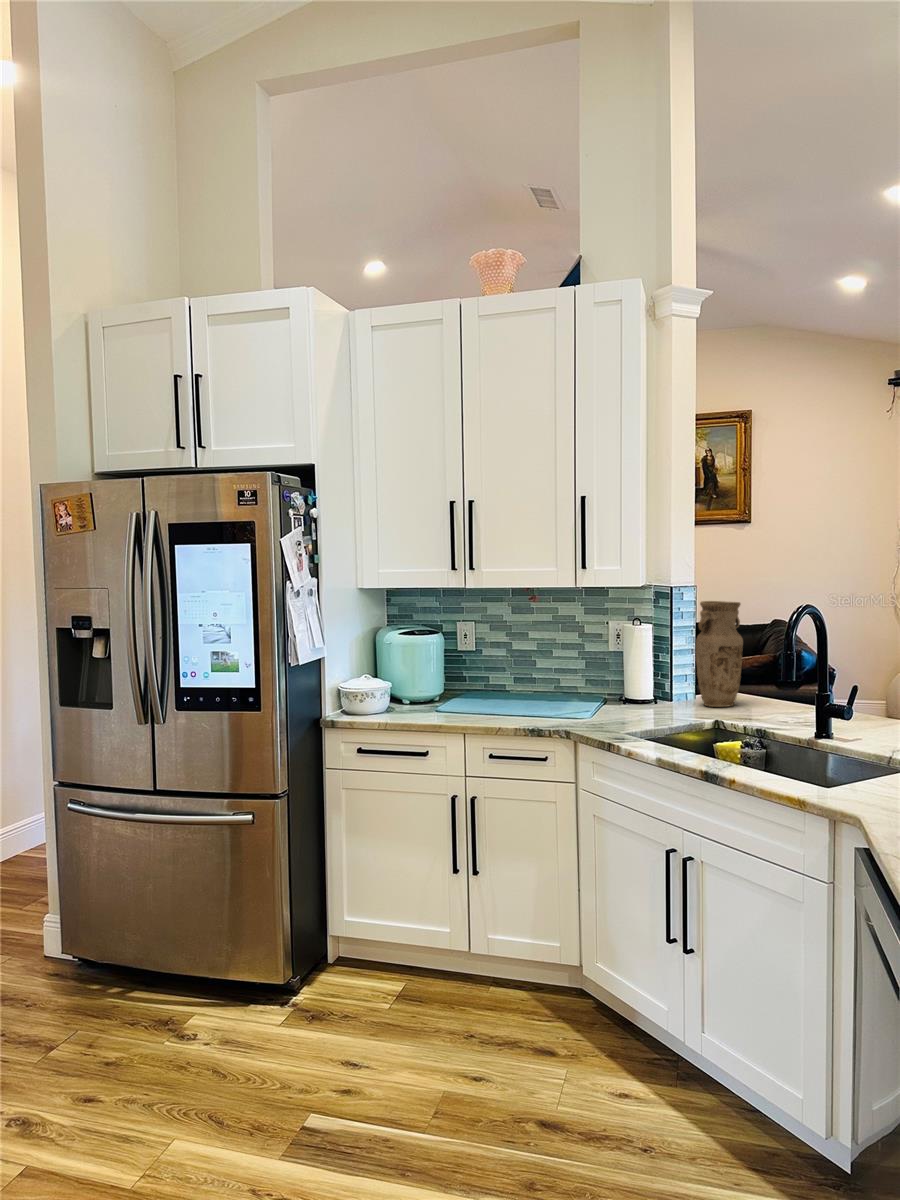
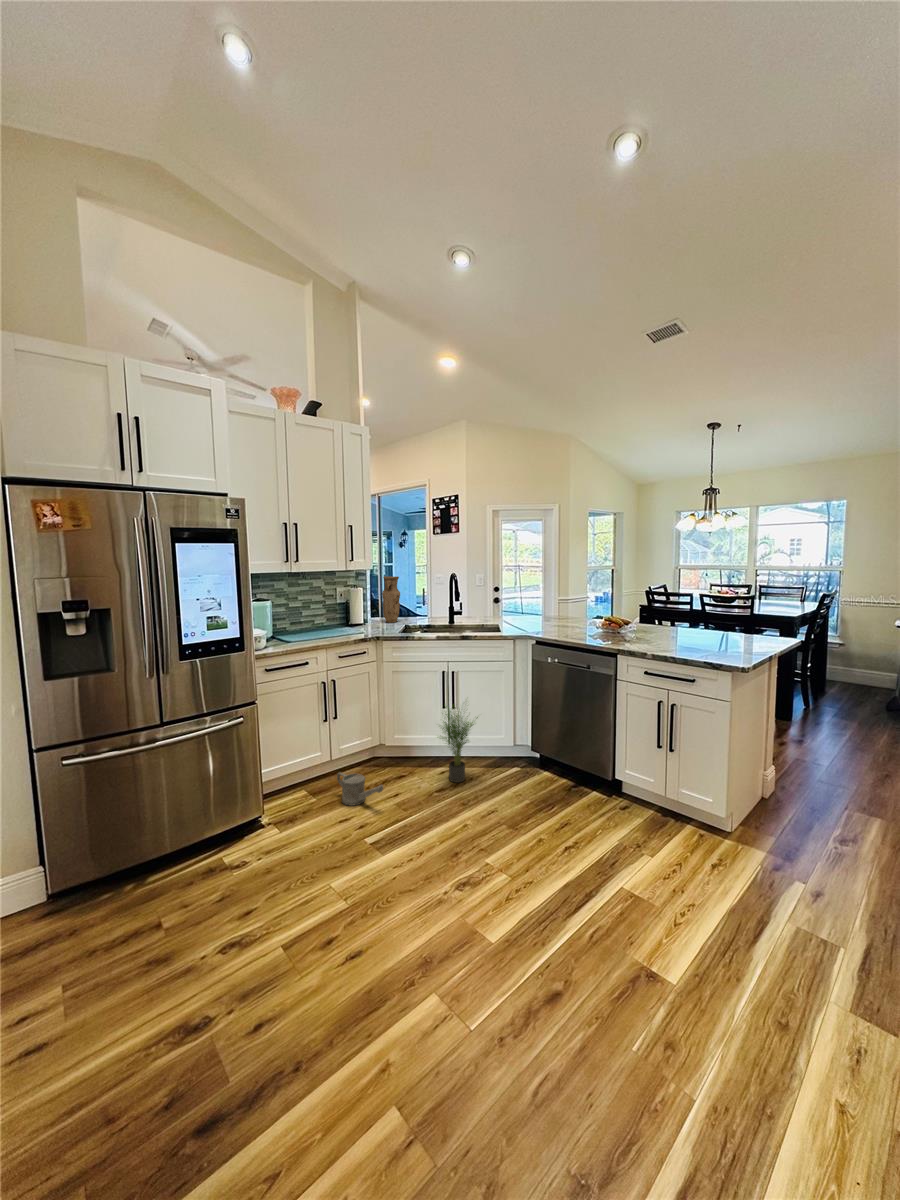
potted plant: none [545,917,701,1142] -> present [442,706,478,782]
watering can: none [402,976,449,1055] -> present [337,773,383,806]

